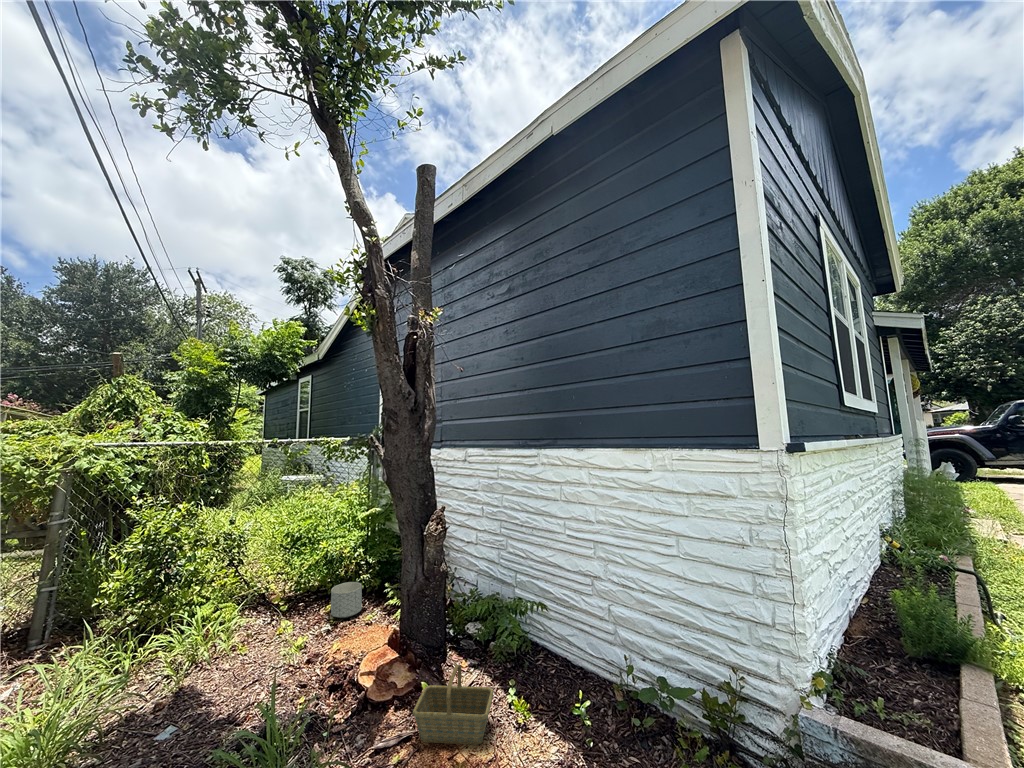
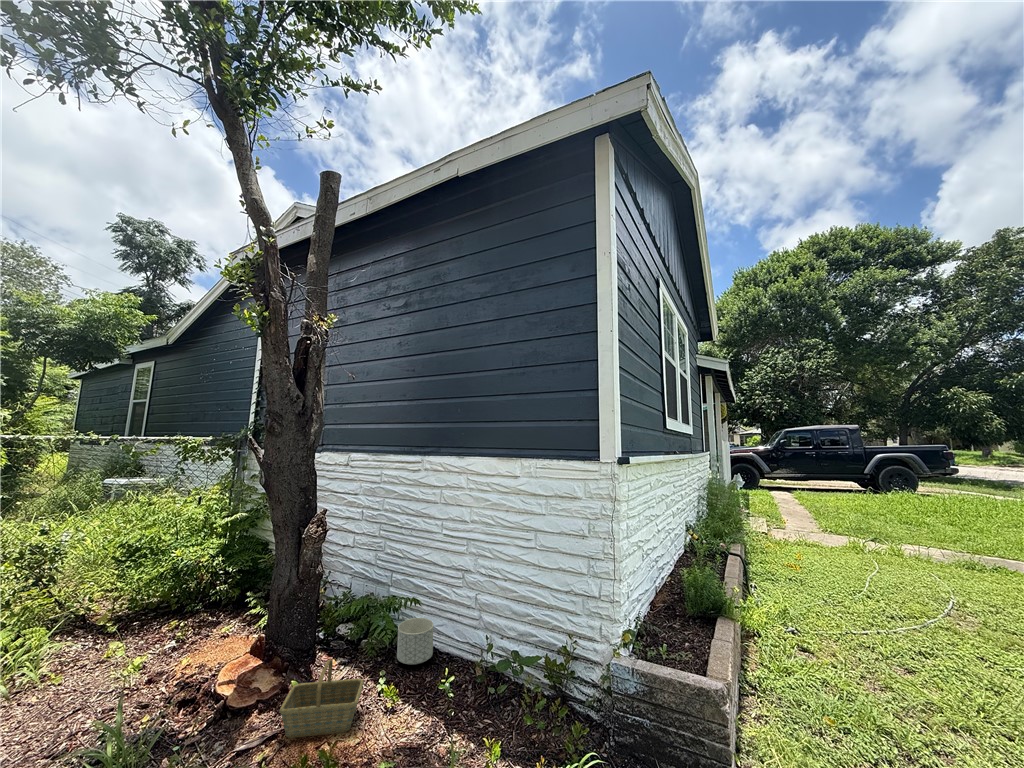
planter: present [331,582,362,618] -> present [397,618,433,665]

